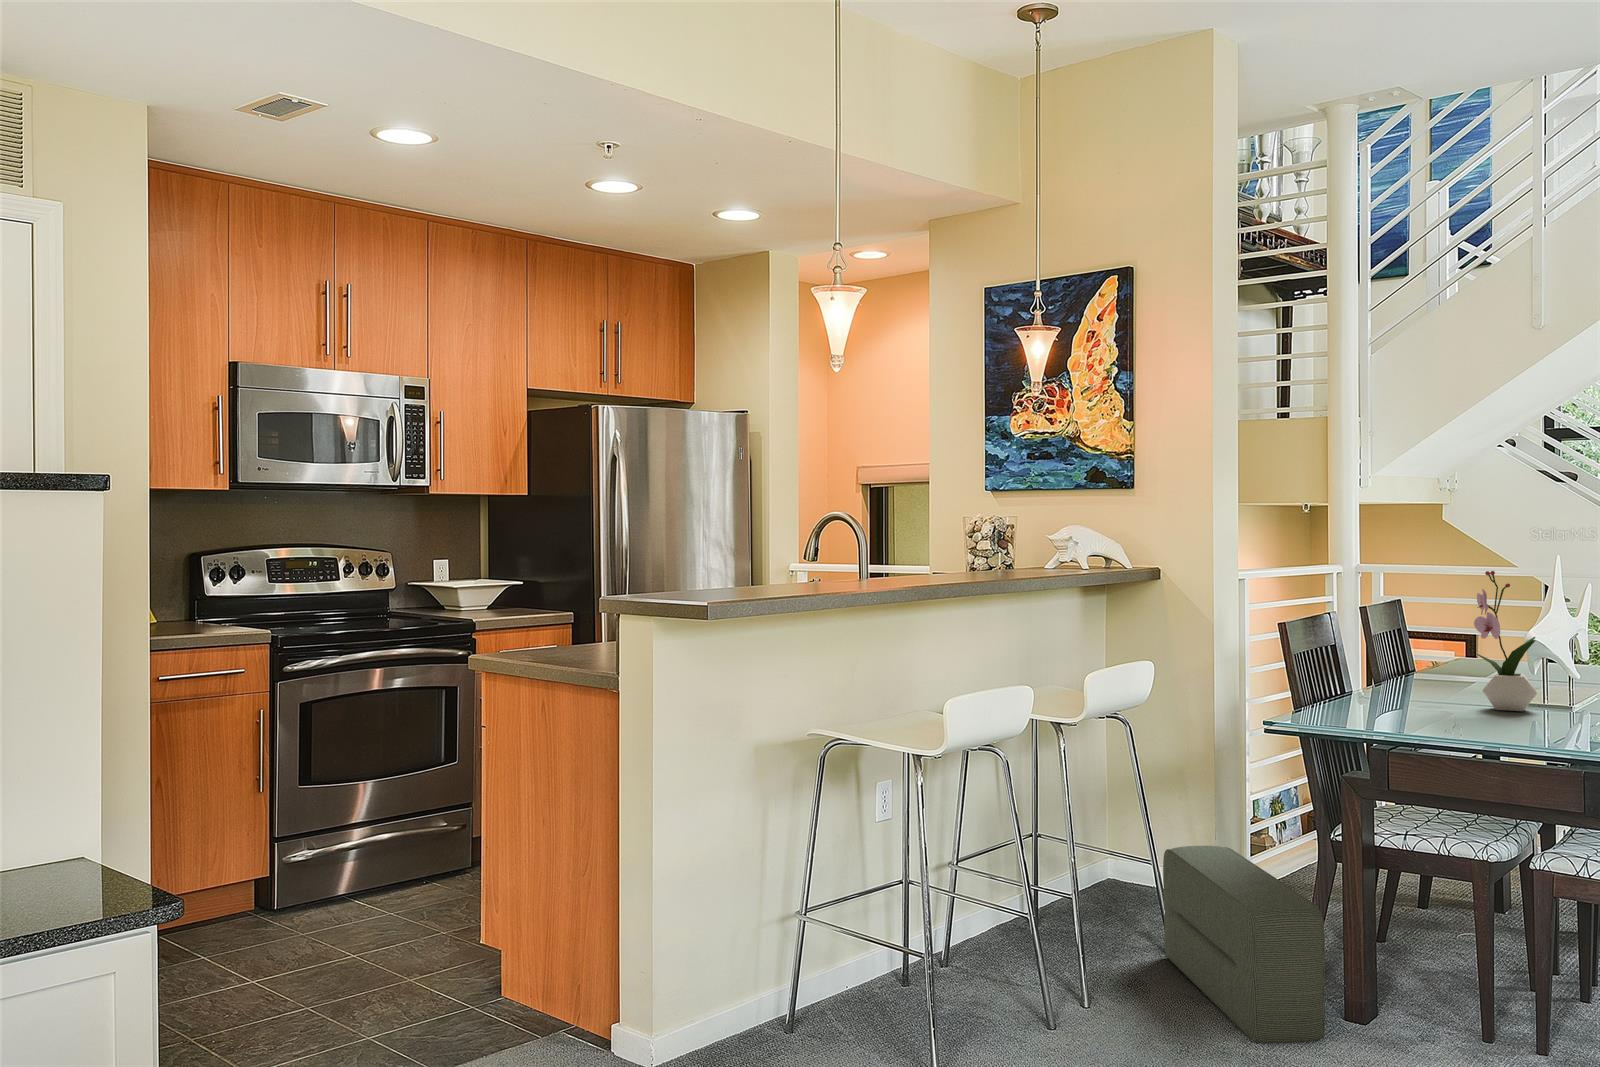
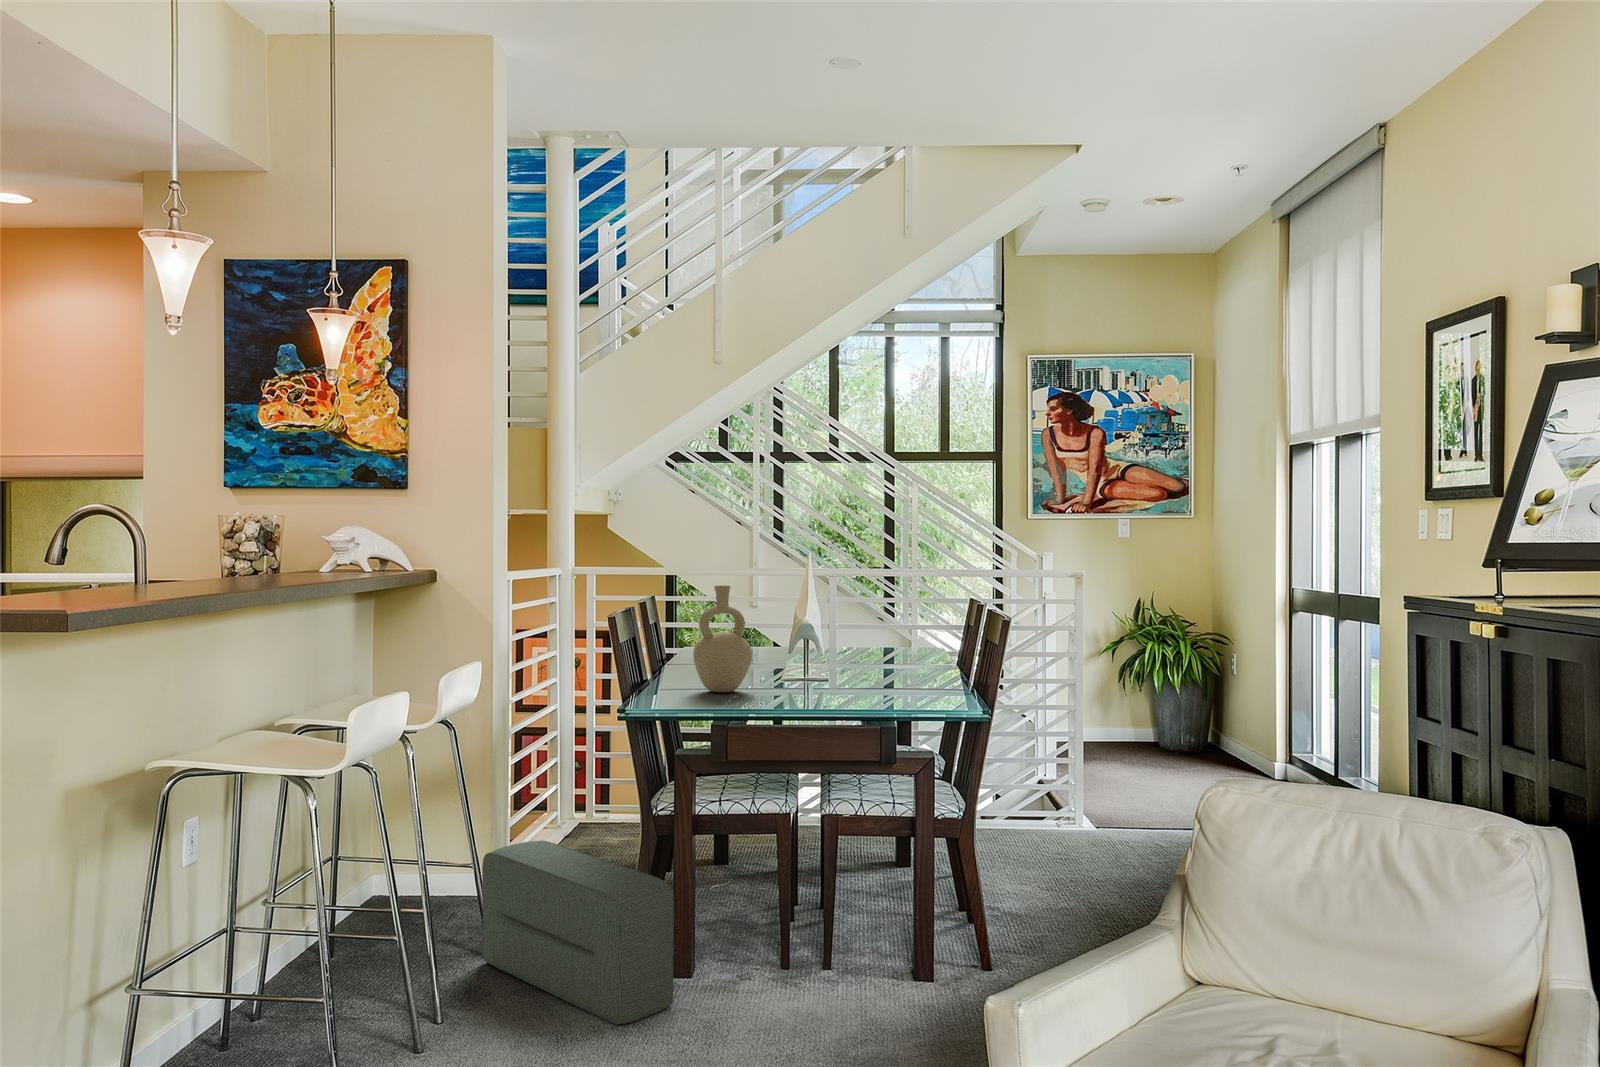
flower arrangement: present [1474,571,1537,711] -> none [757,566,807,684]
vase: none [1376,593,1450,713] -> present [693,586,752,692]

